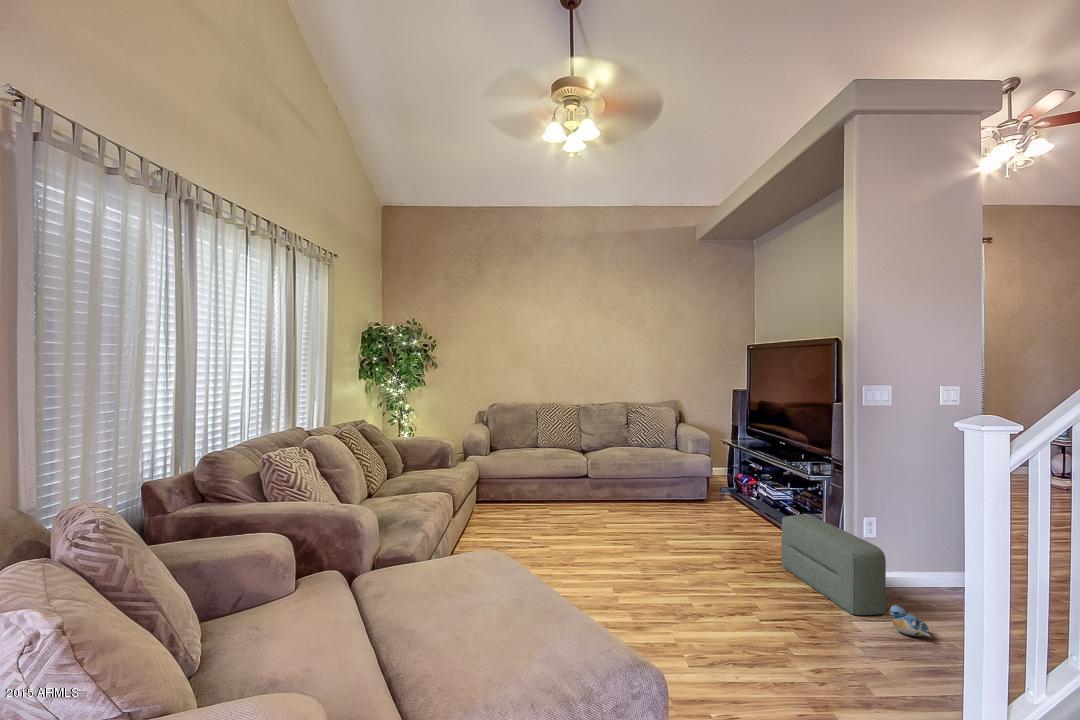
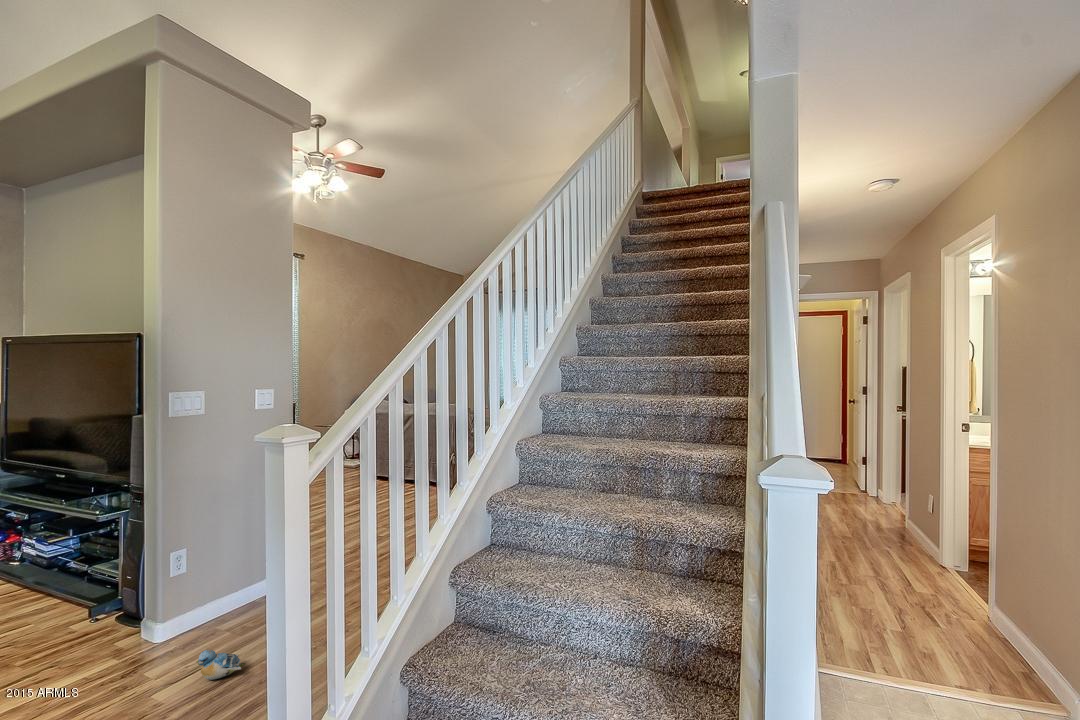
pouf: present [782,515,886,615] -> none [51,571,195,685]

